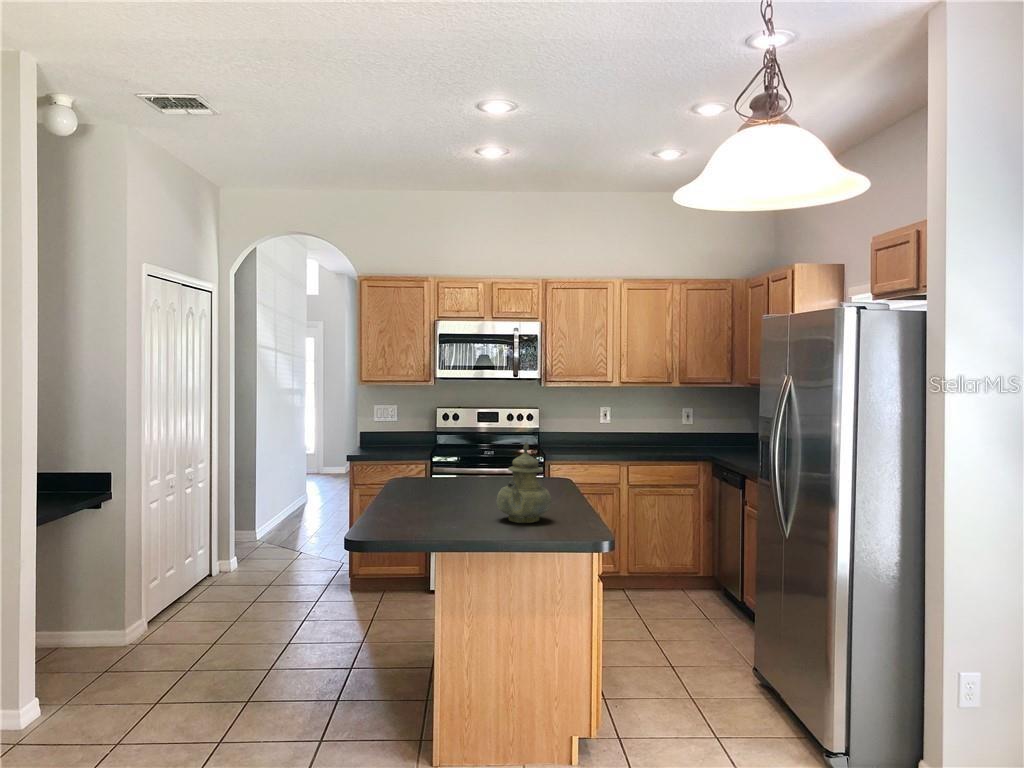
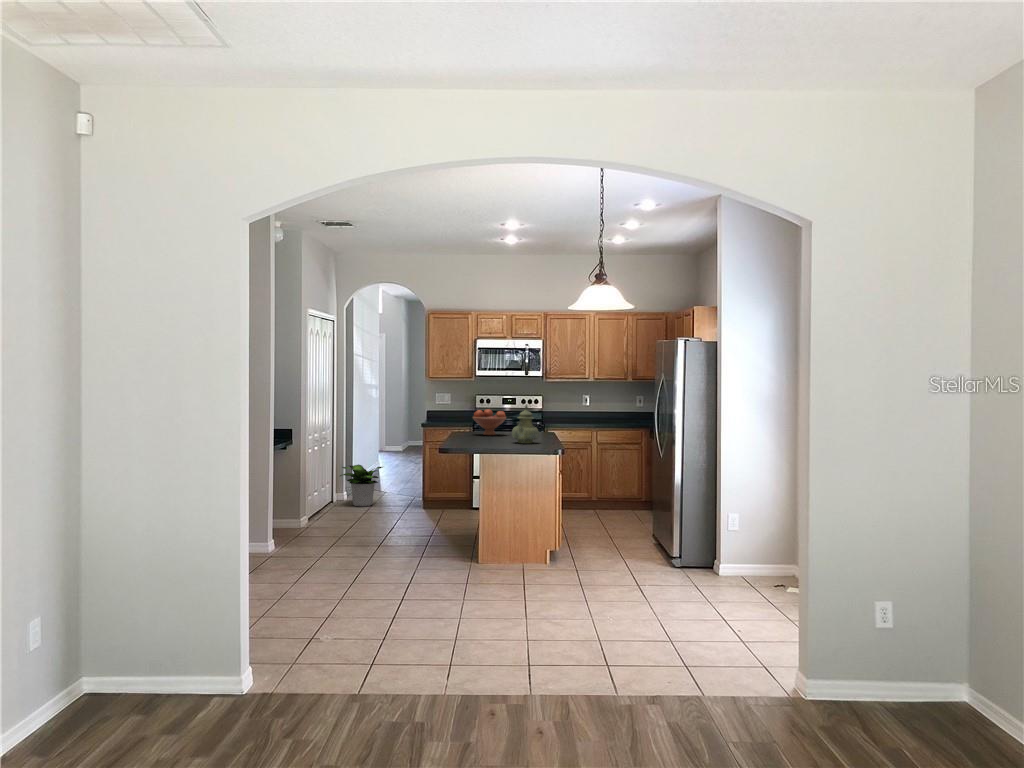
fruit bowl: none [423,440,485,489] -> present [473,409,506,435]
potted plant: none [207,518,289,589] -> present [340,464,383,506]

